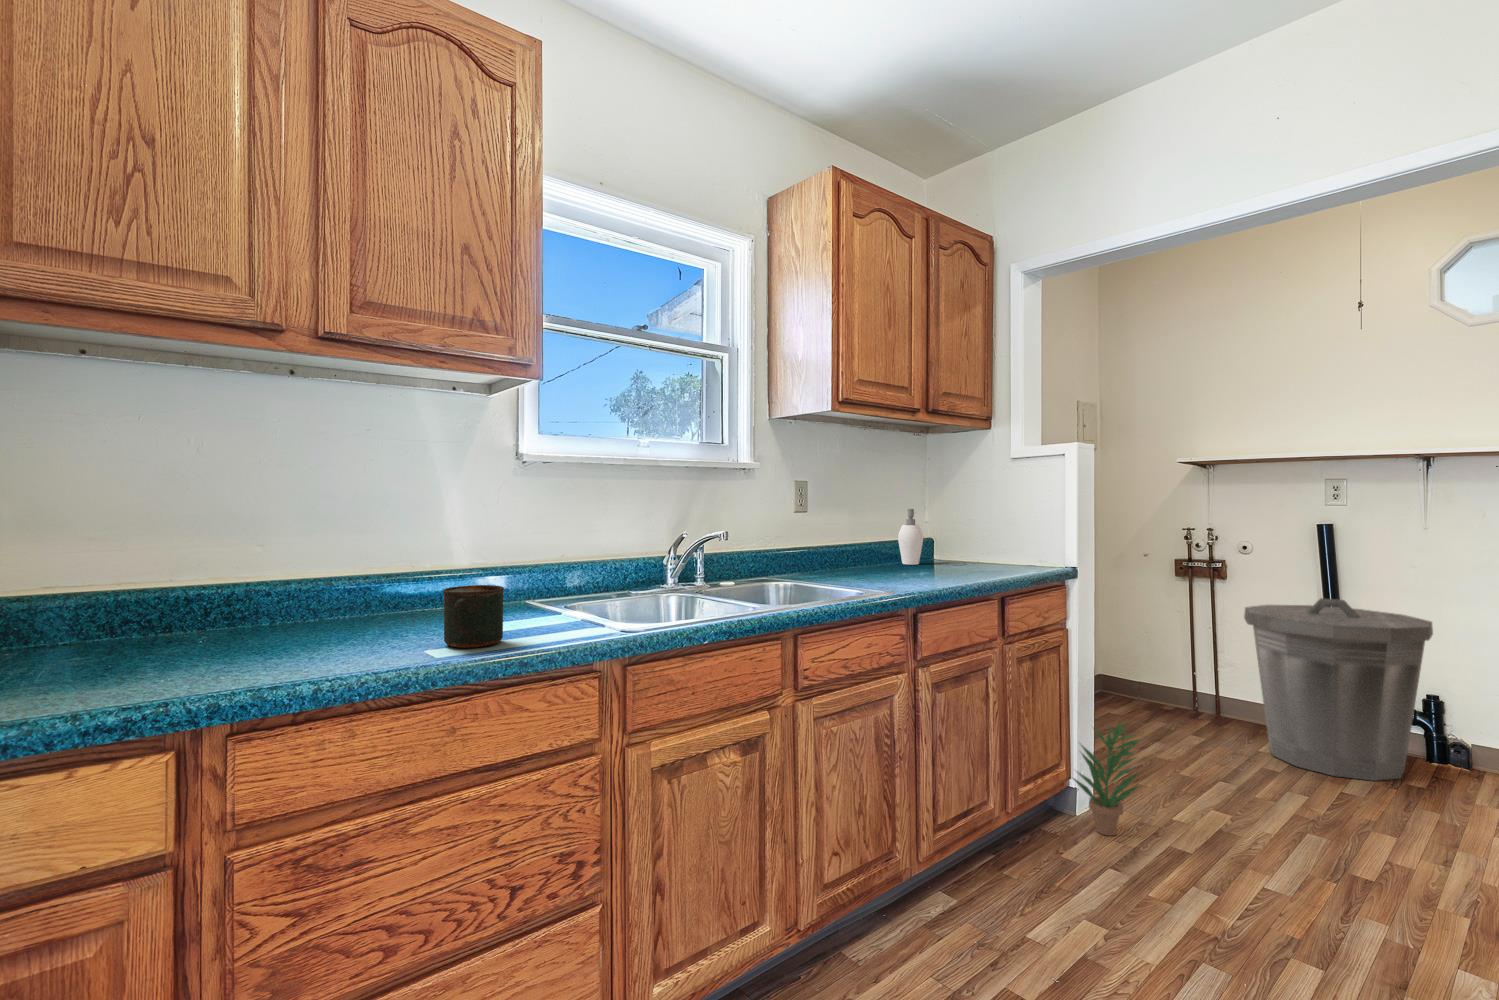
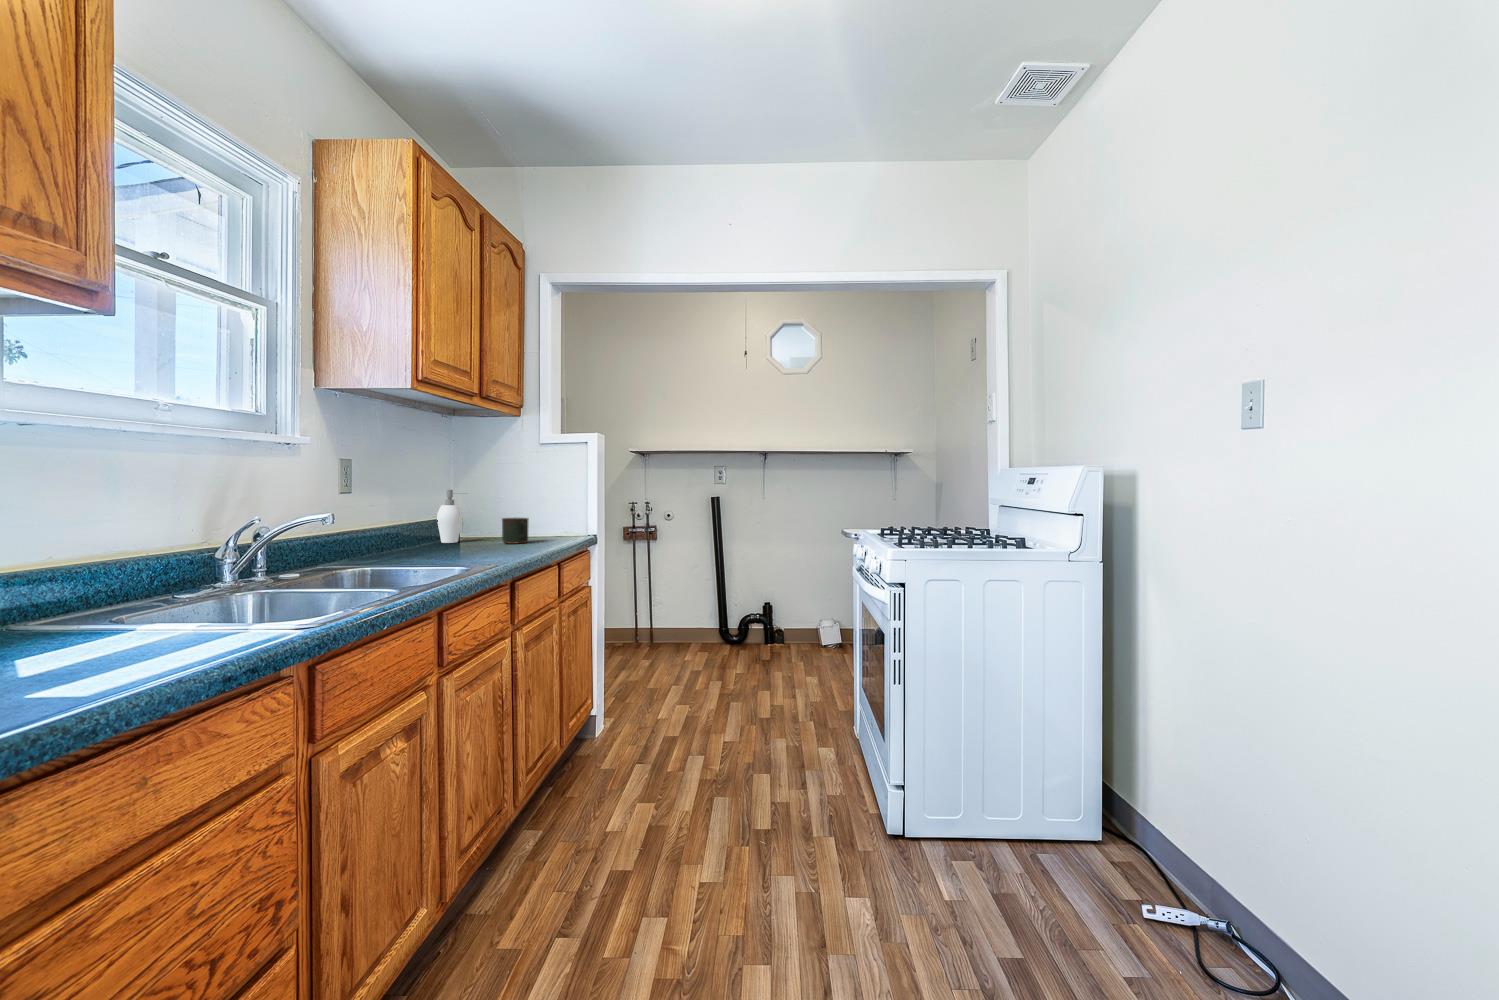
mug: present [443,585,504,648] -> present [502,518,529,544]
trash can: present [1244,598,1433,781] -> none [673,550,772,666]
potted plant: present [1071,722,1140,836] -> none [596,650,647,742]

